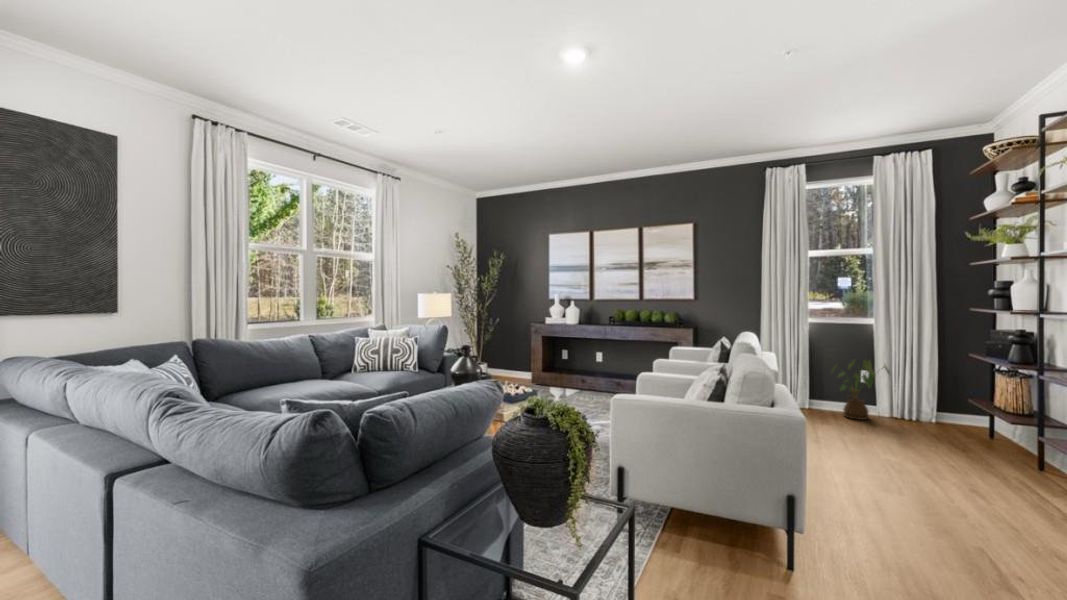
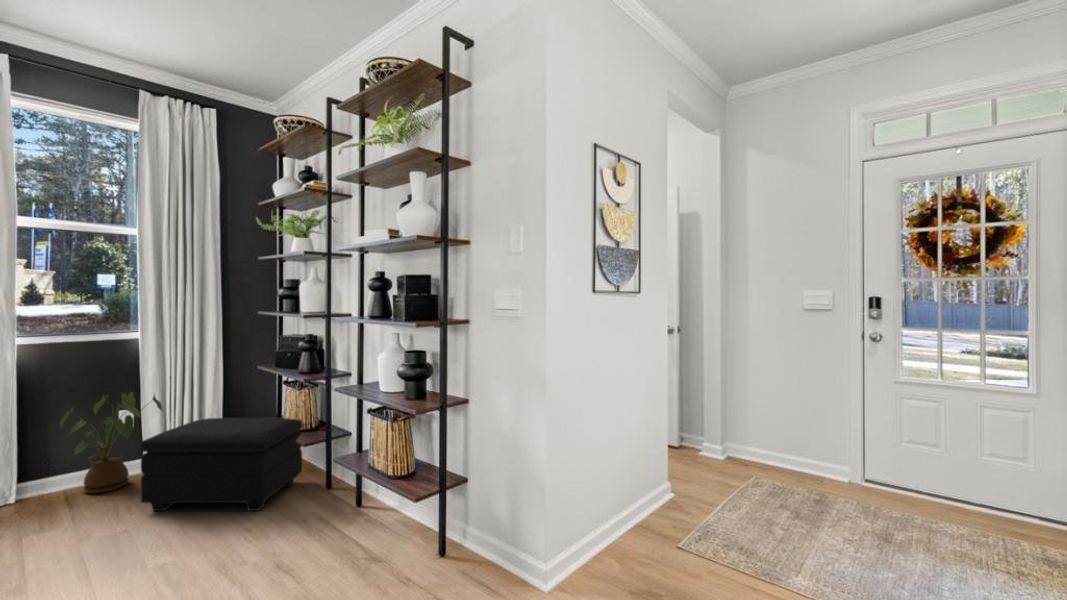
footstool: none [880,386,1013,460] -> present [141,418,302,511]

